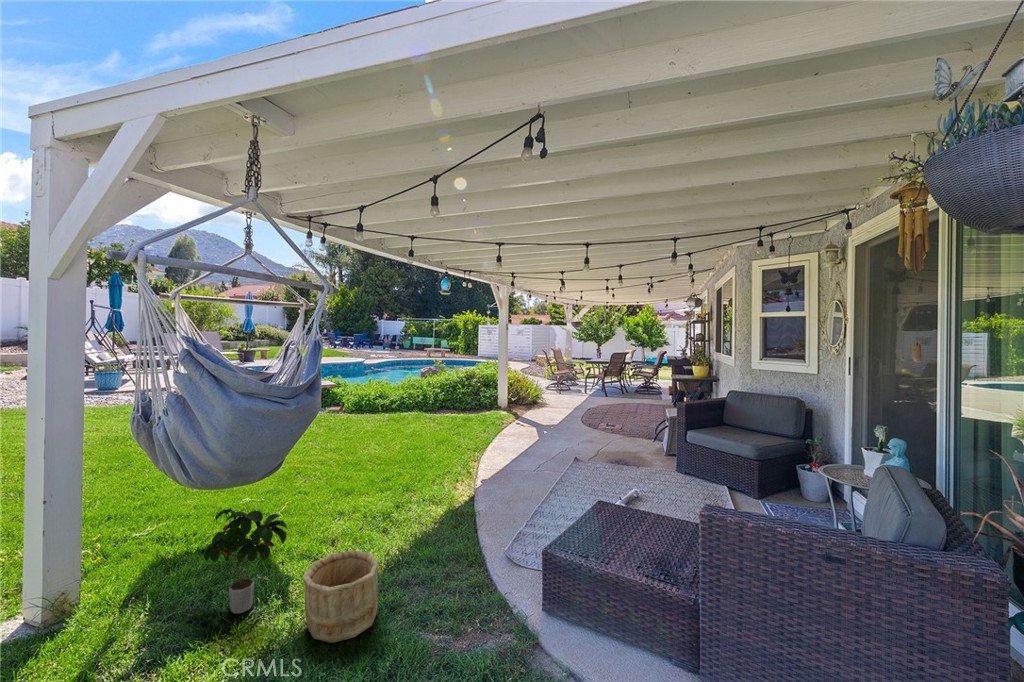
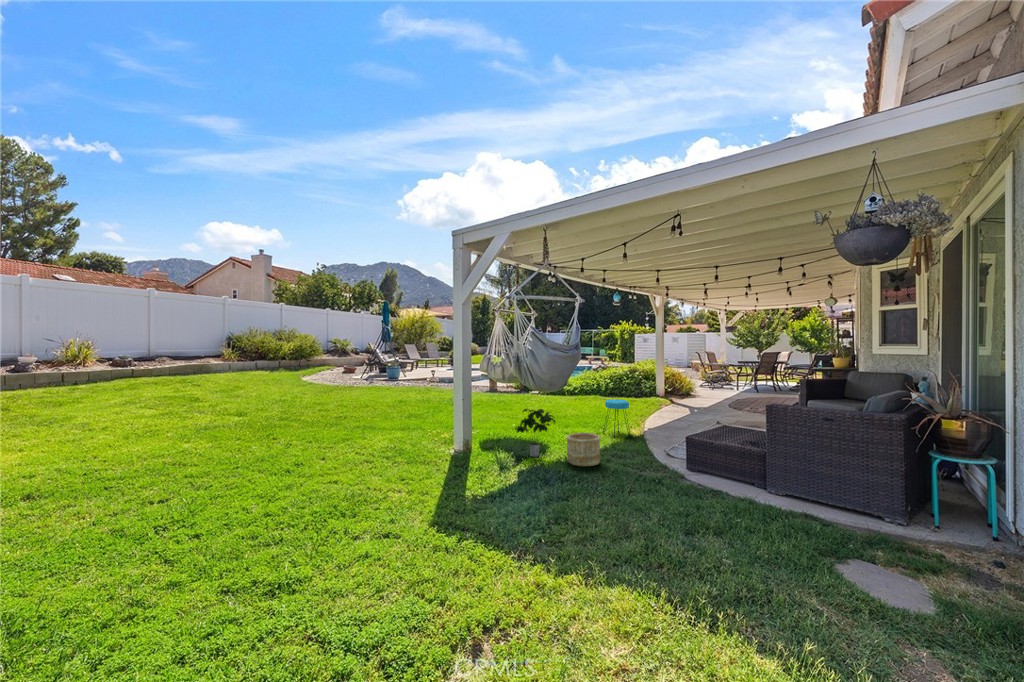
stool: none [408,448,452,515] -> present [603,400,630,437]

